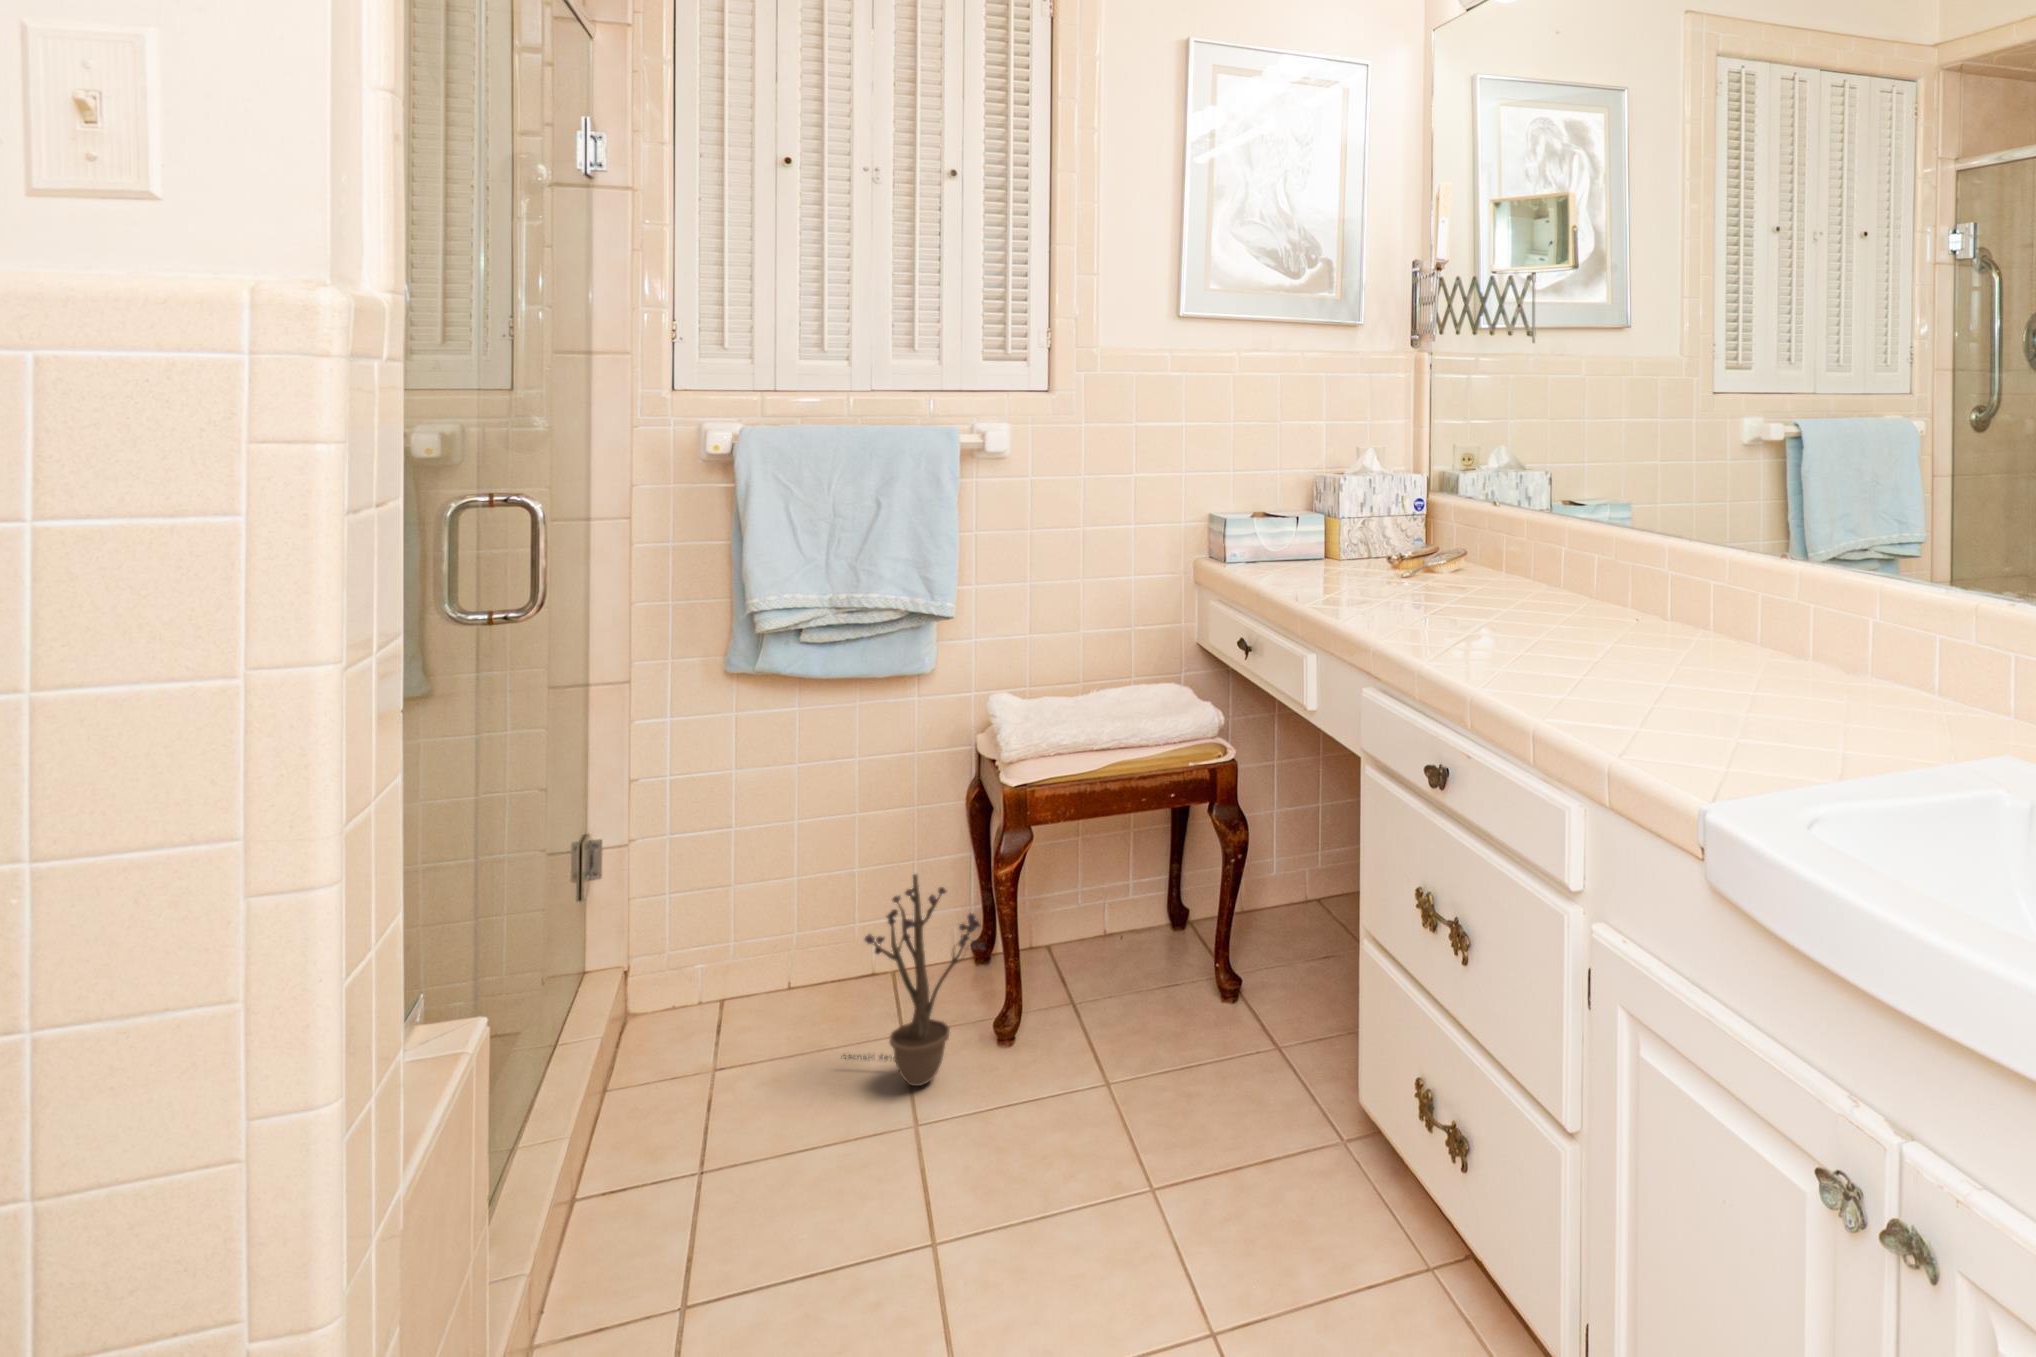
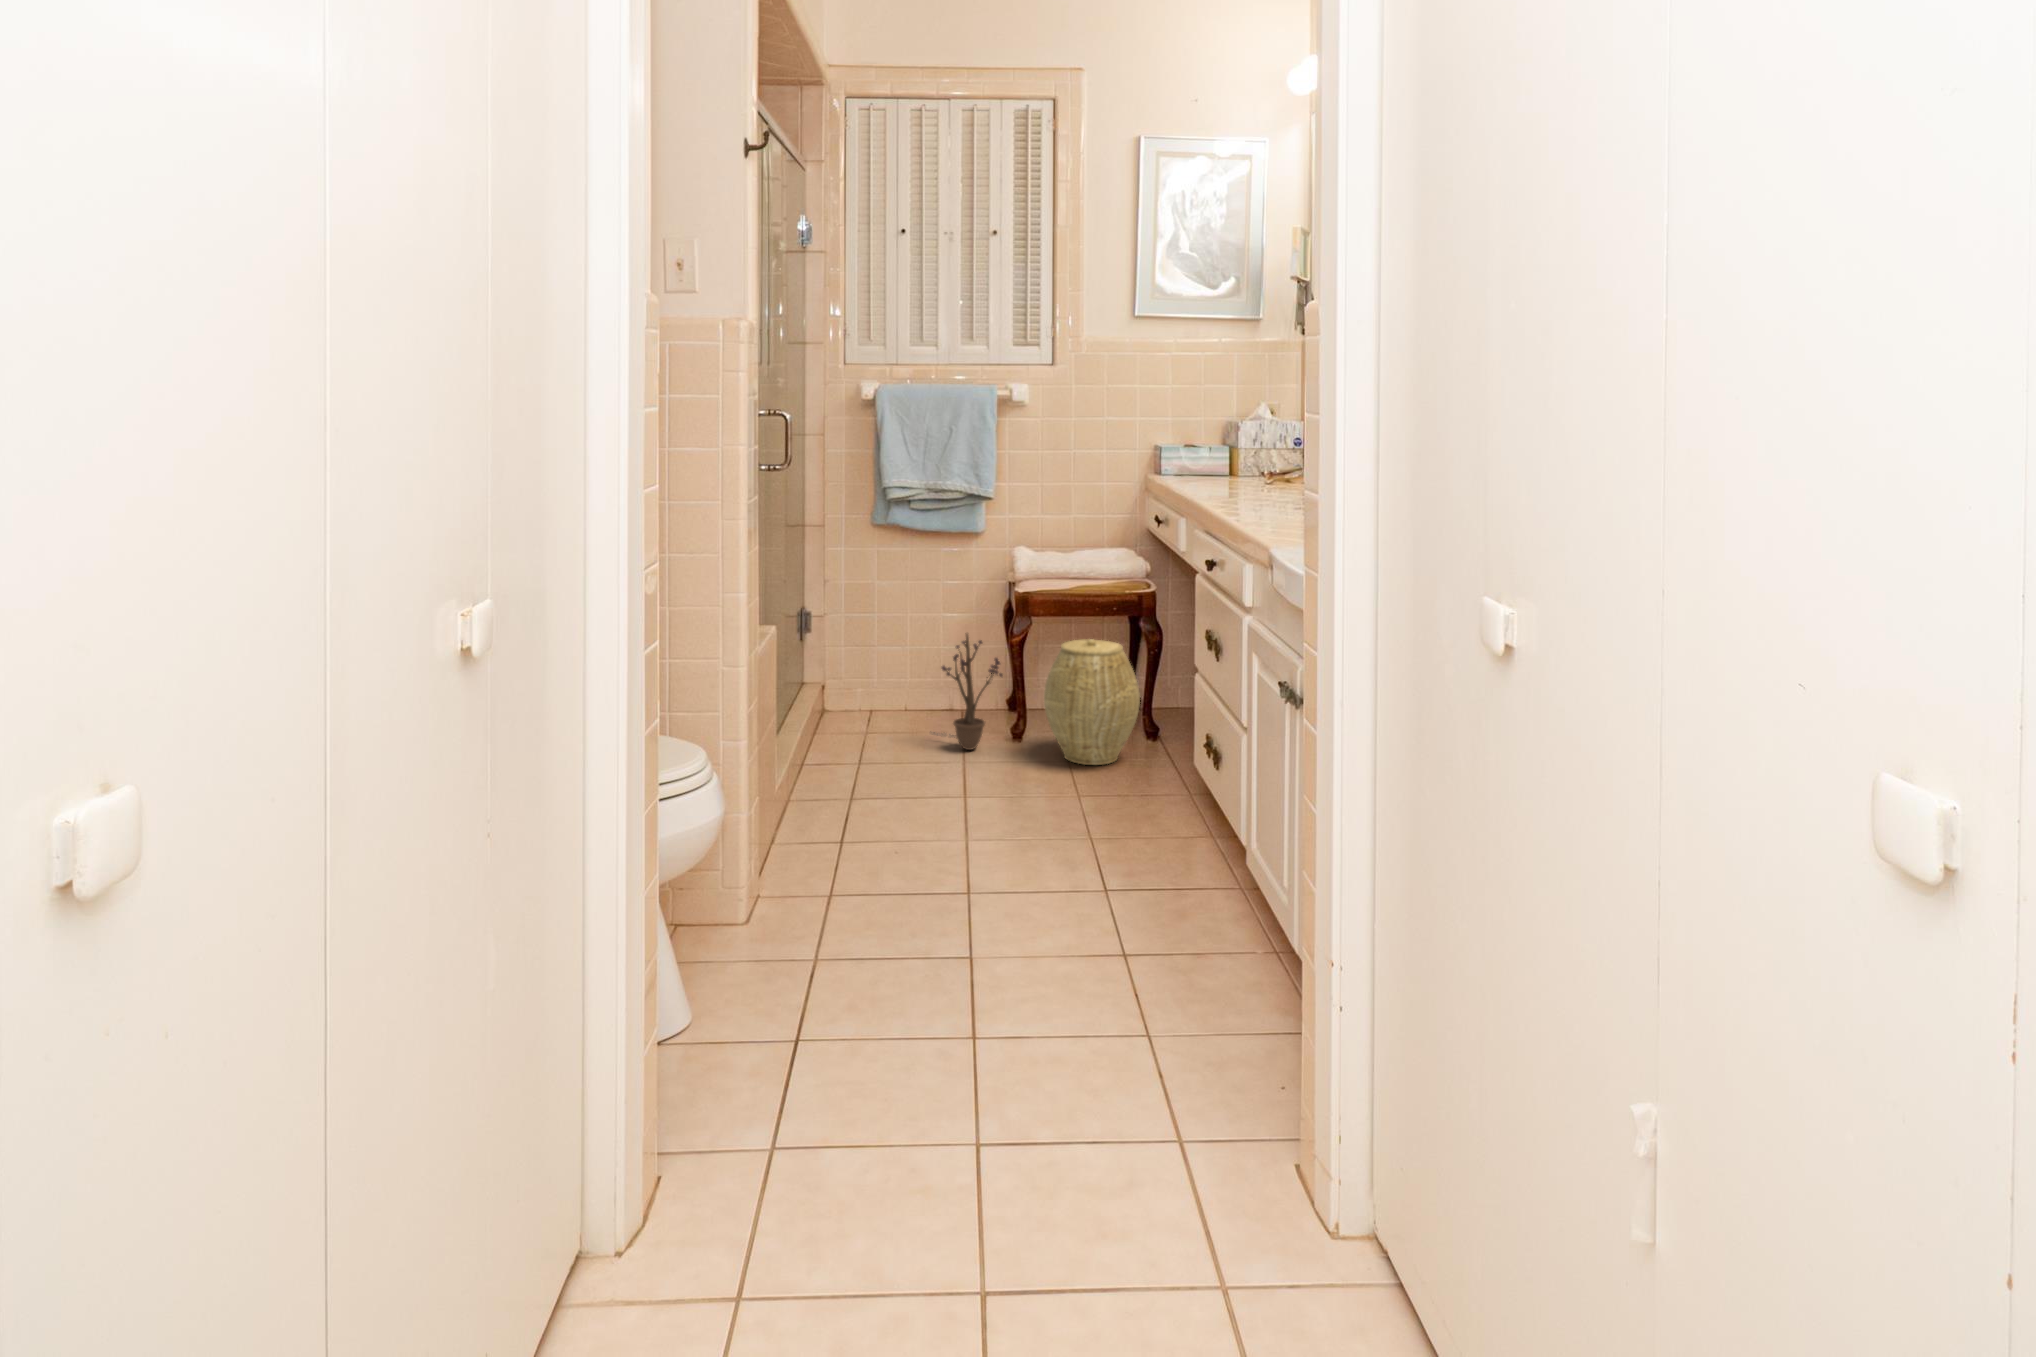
woven basket: none [1059,854,1224,1086] -> present [1044,639,1140,765]

